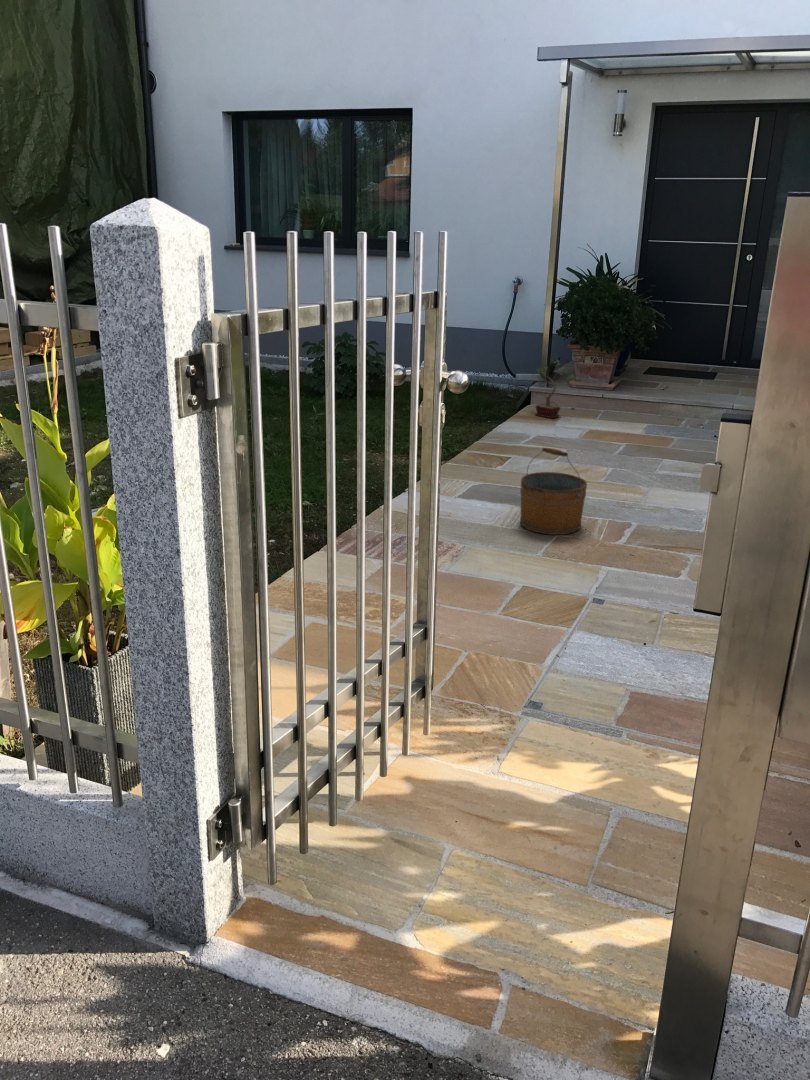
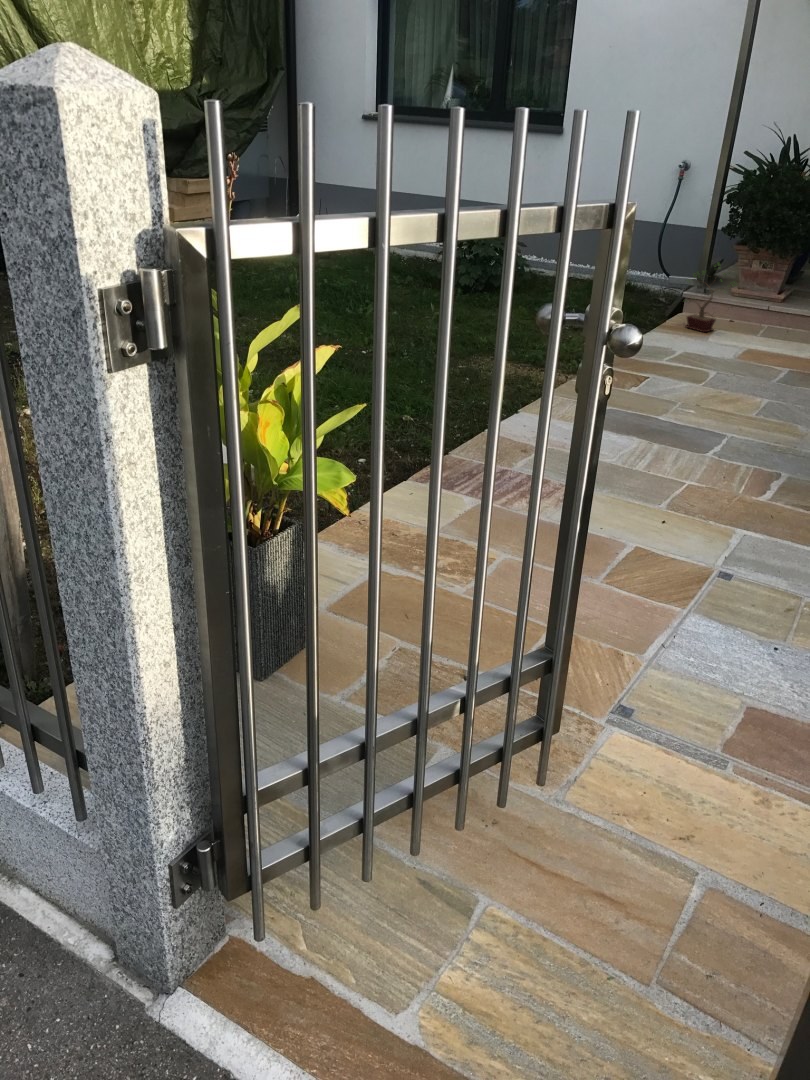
bucket: present [520,448,587,535] -> none [645,377,731,482]

